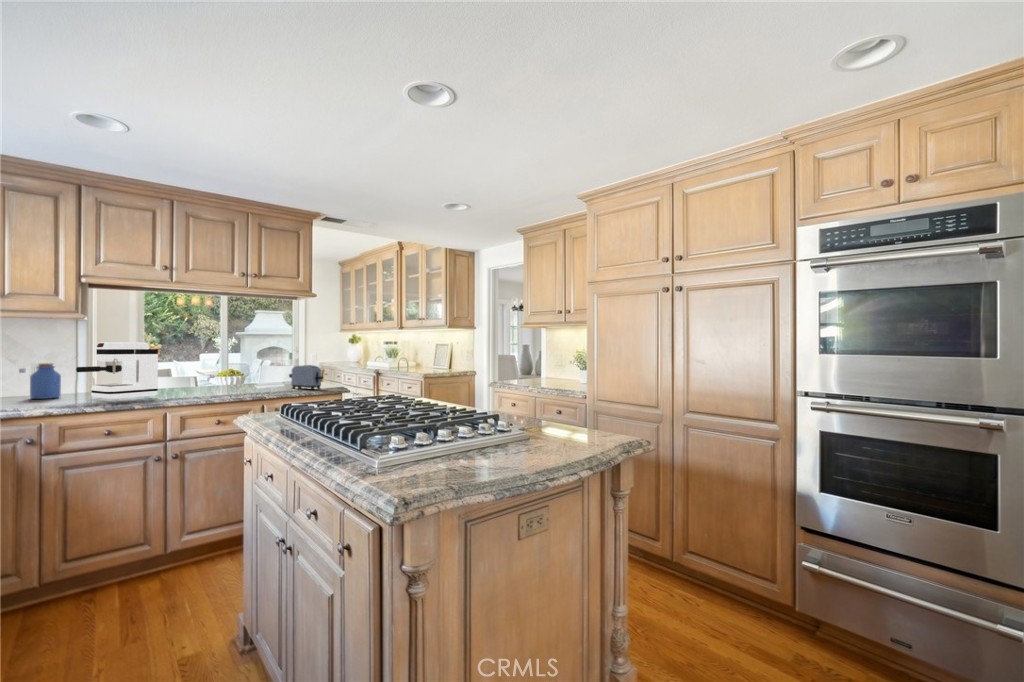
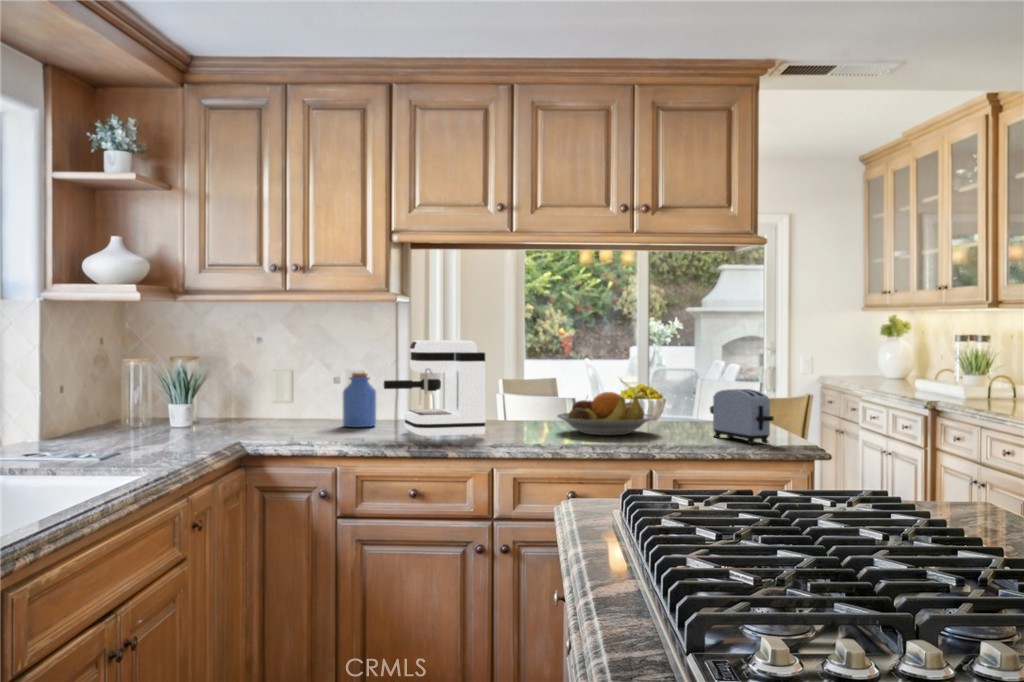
fruit bowl: none [201,369,260,392] -> present [557,392,655,435]

